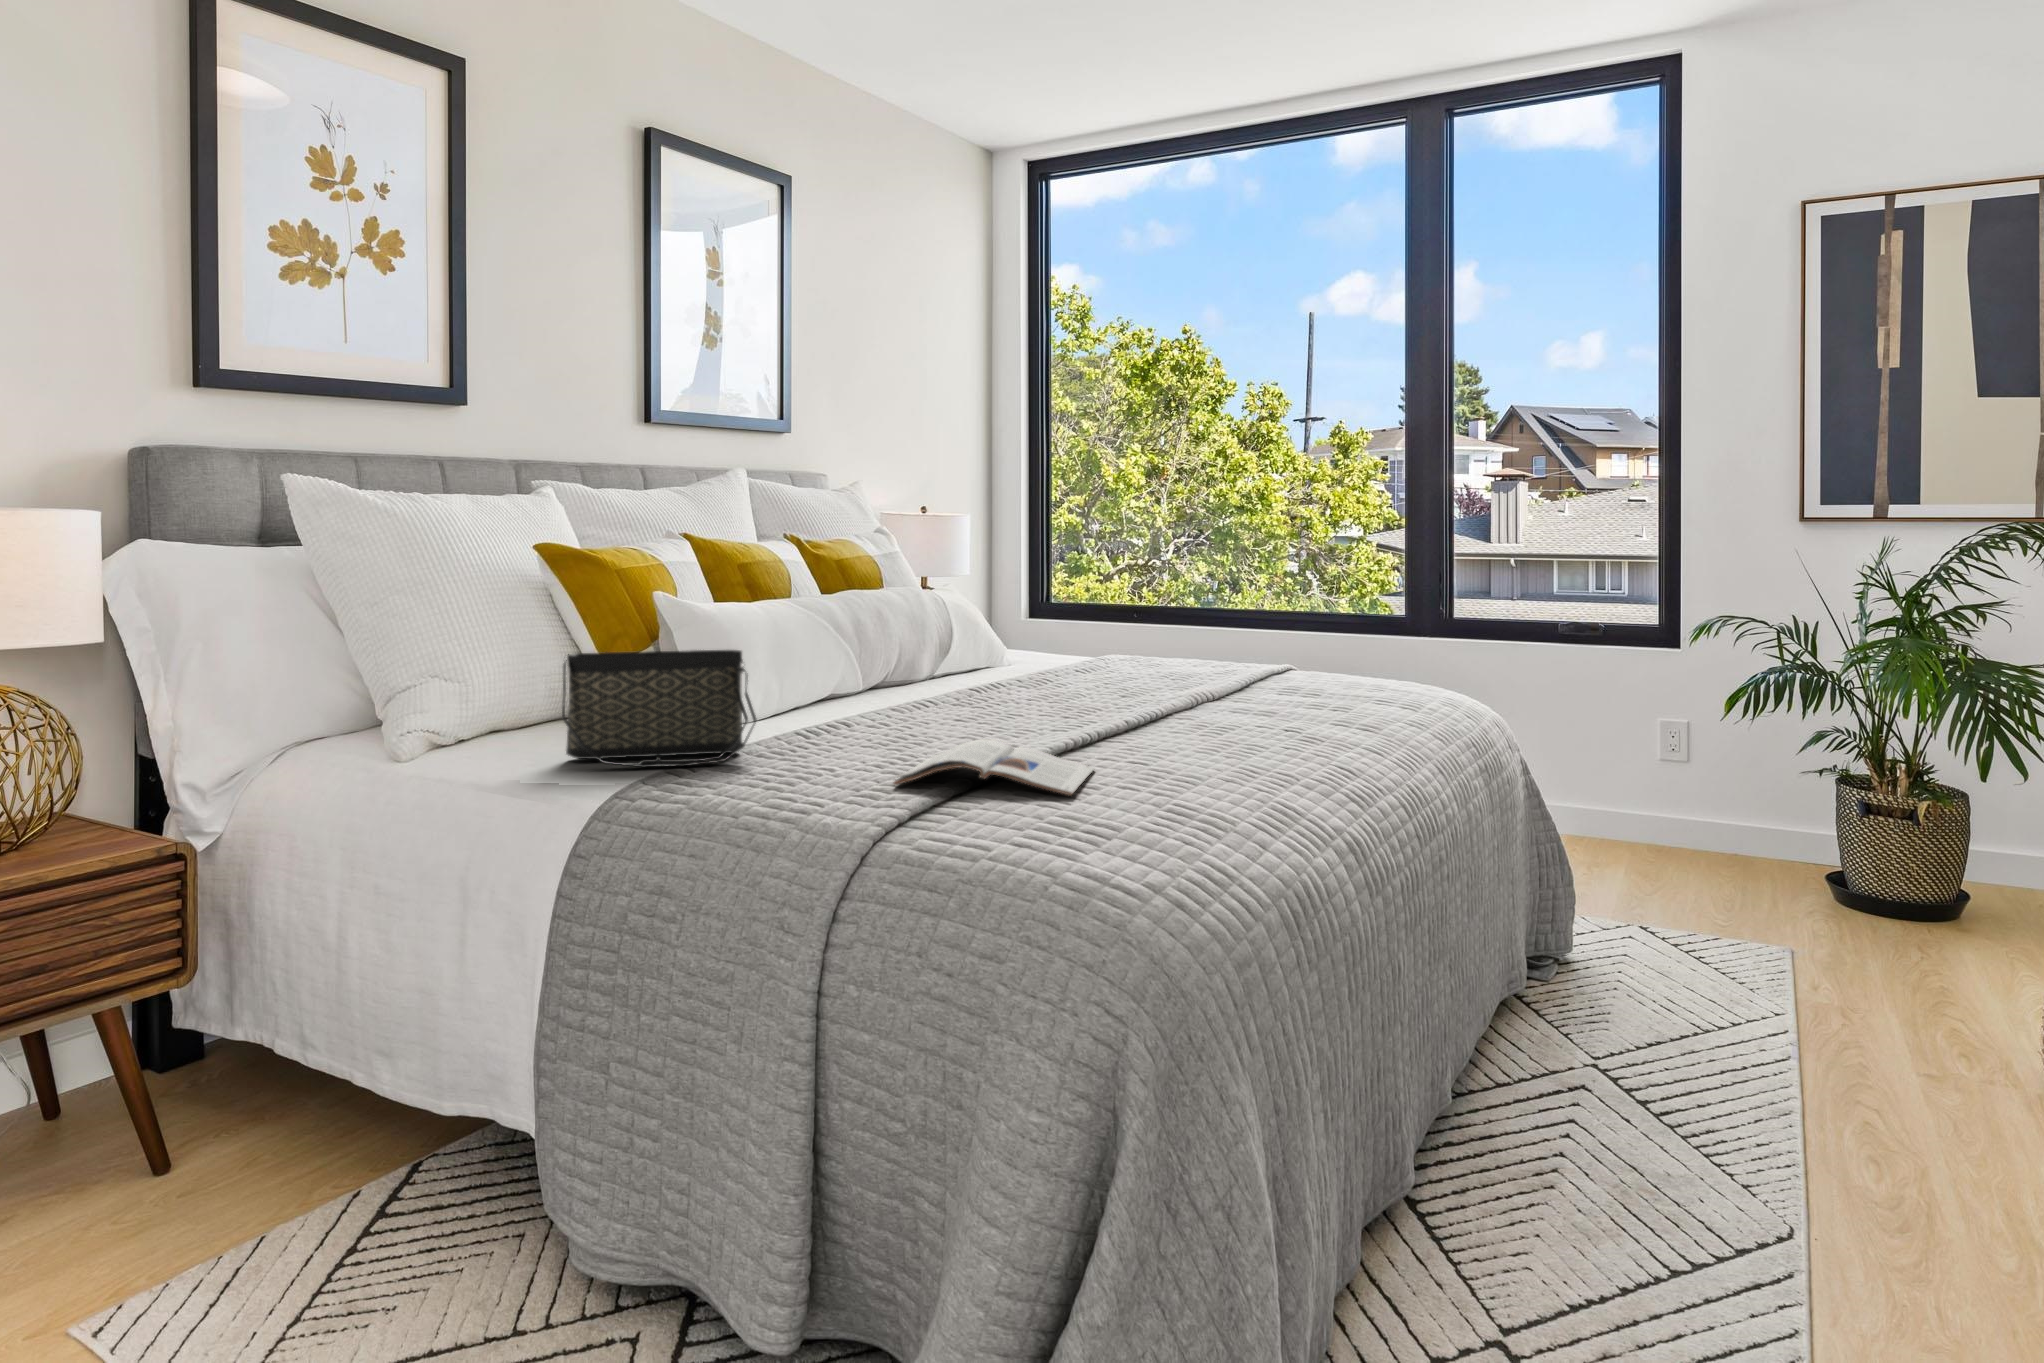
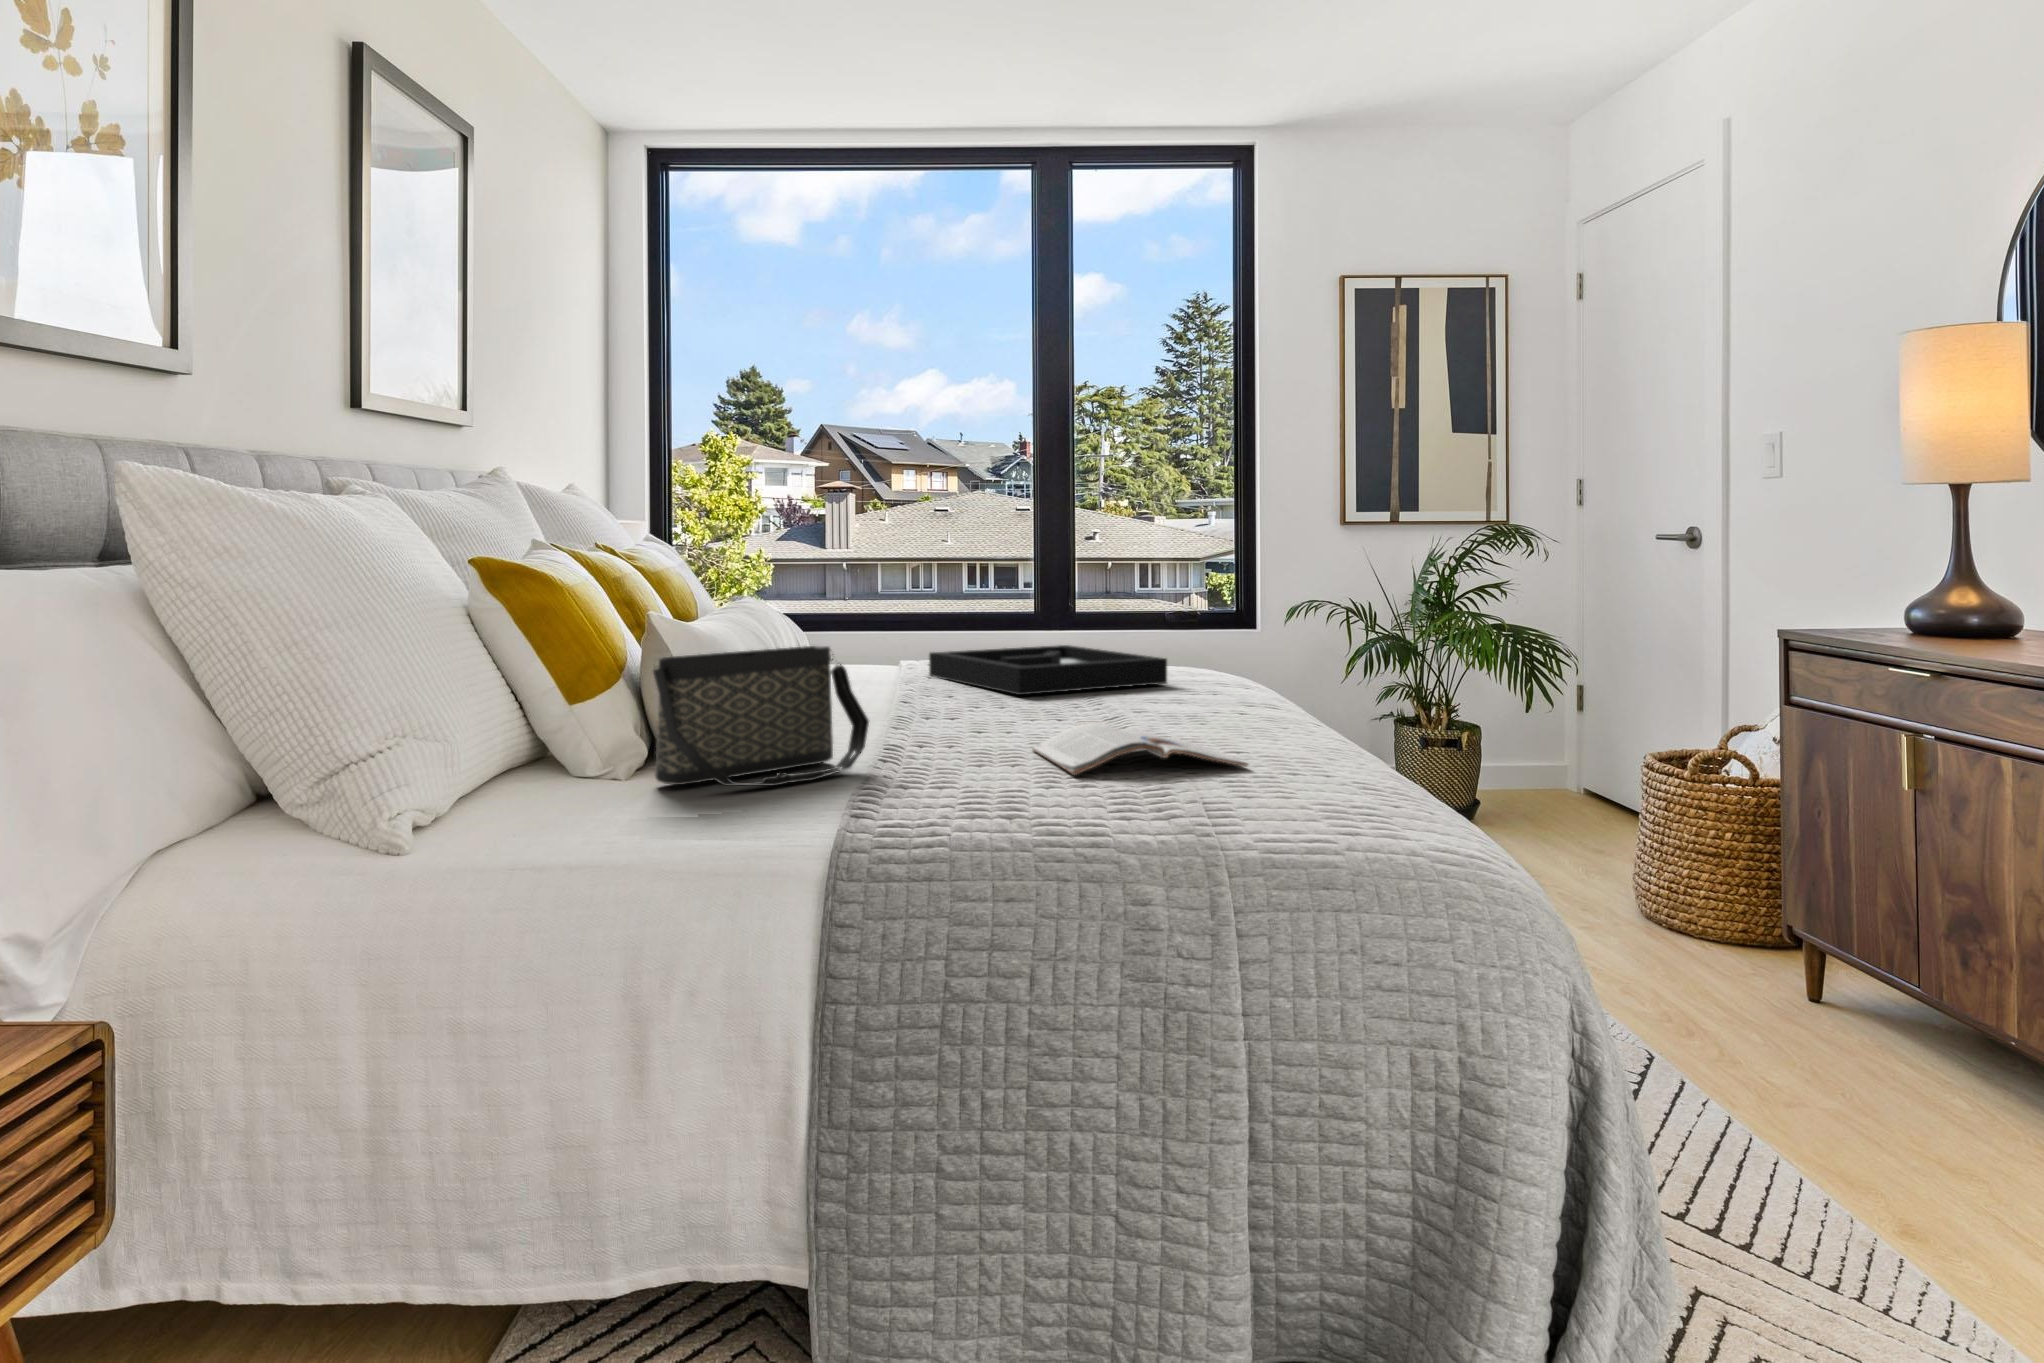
decorative tray: none [1057,659,1264,708] -> present [929,645,1167,695]

